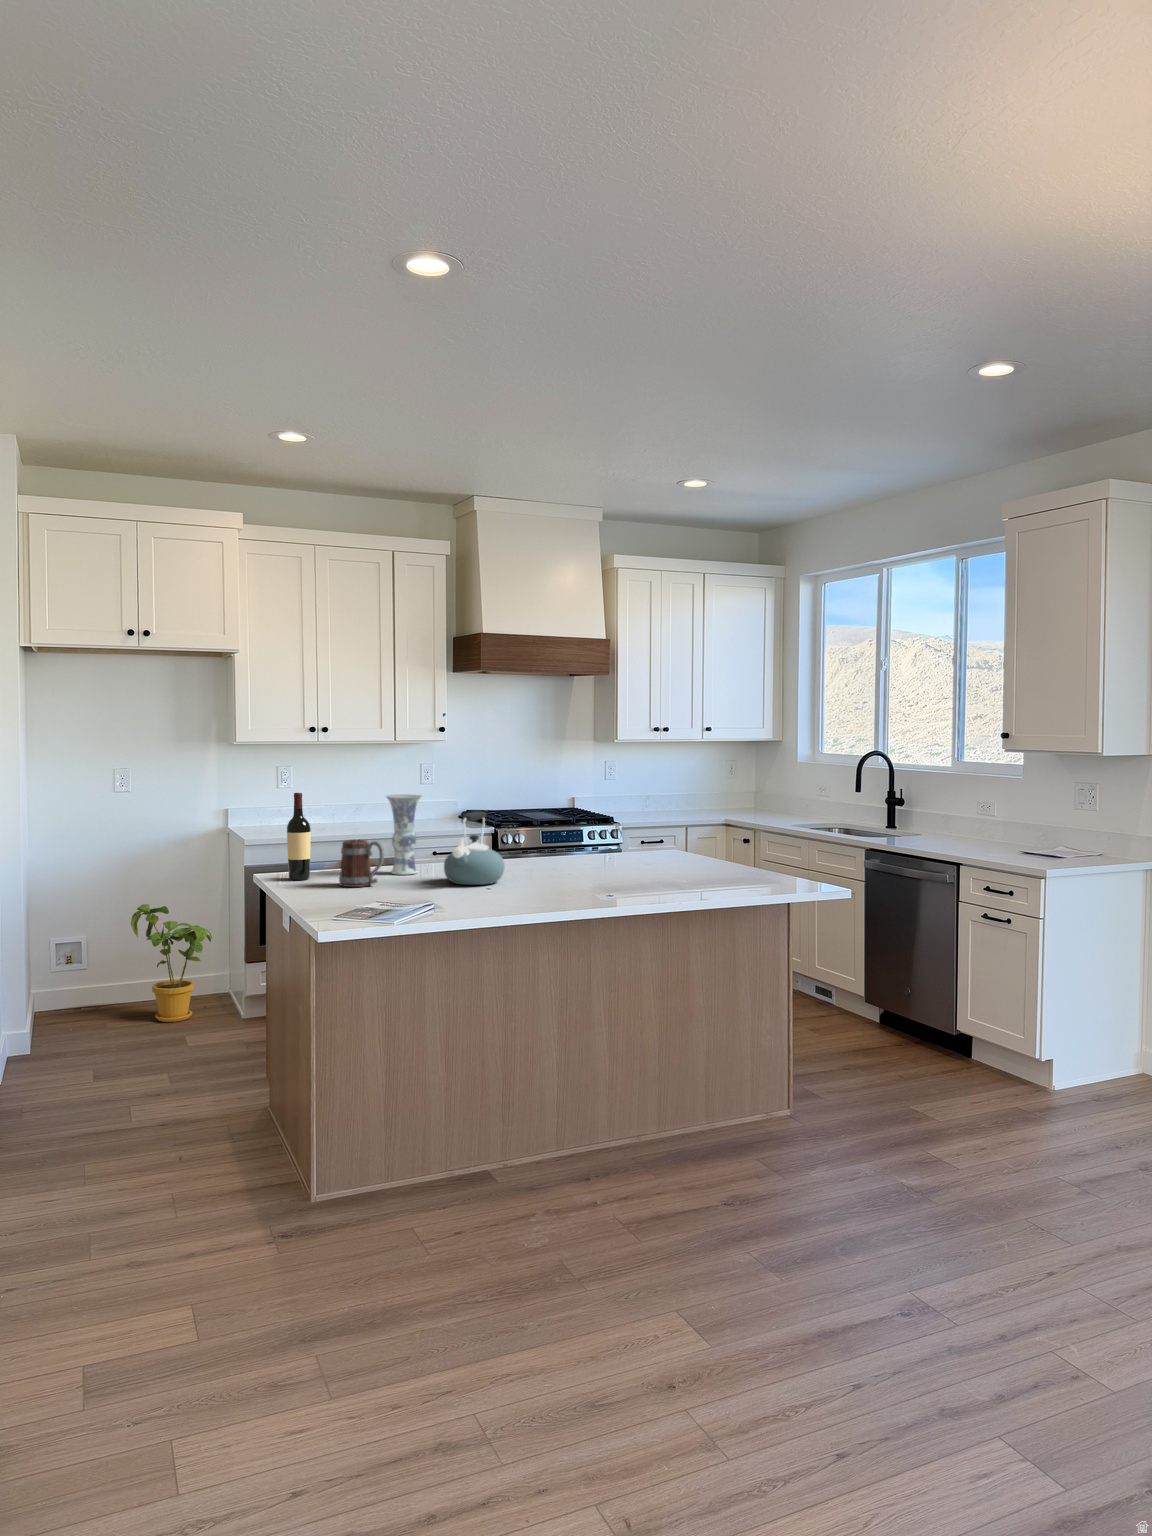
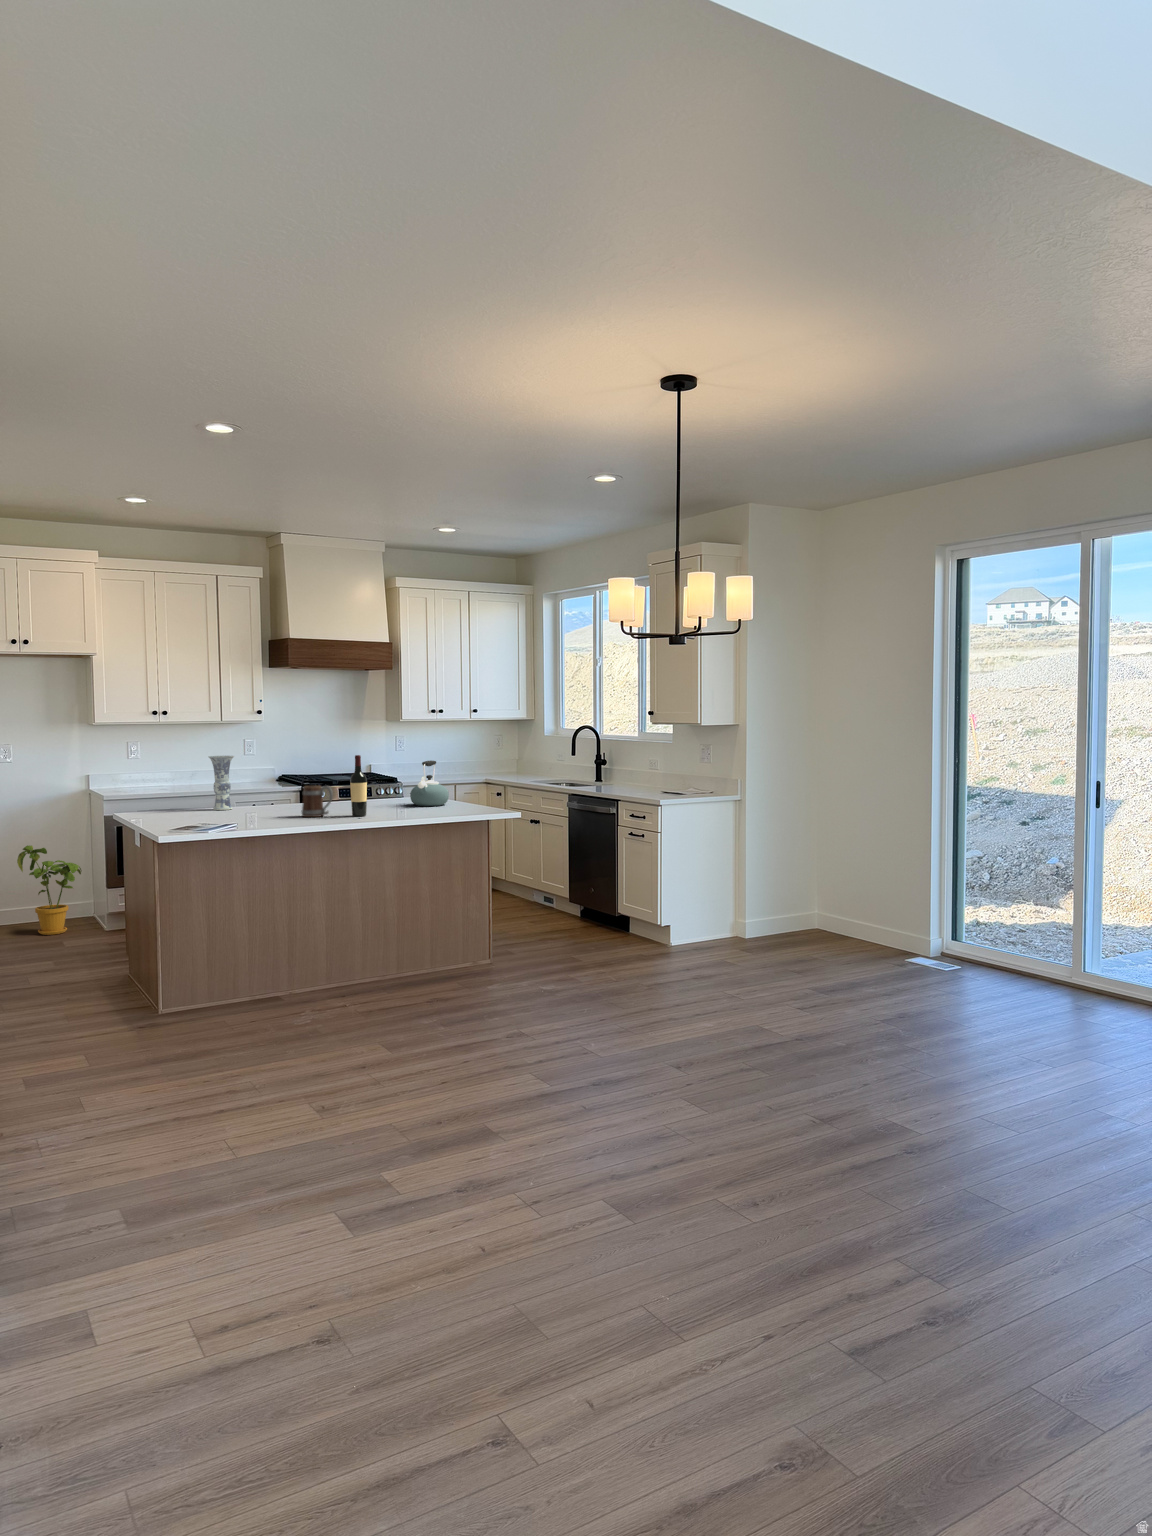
wine bottle: present [287,793,311,880] -> present [350,755,367,816]
kettle: present [444,811,505,885] -> present [410,761,449,806]
mug: present [339,840,384,887] -> present [301,786,333,817]

